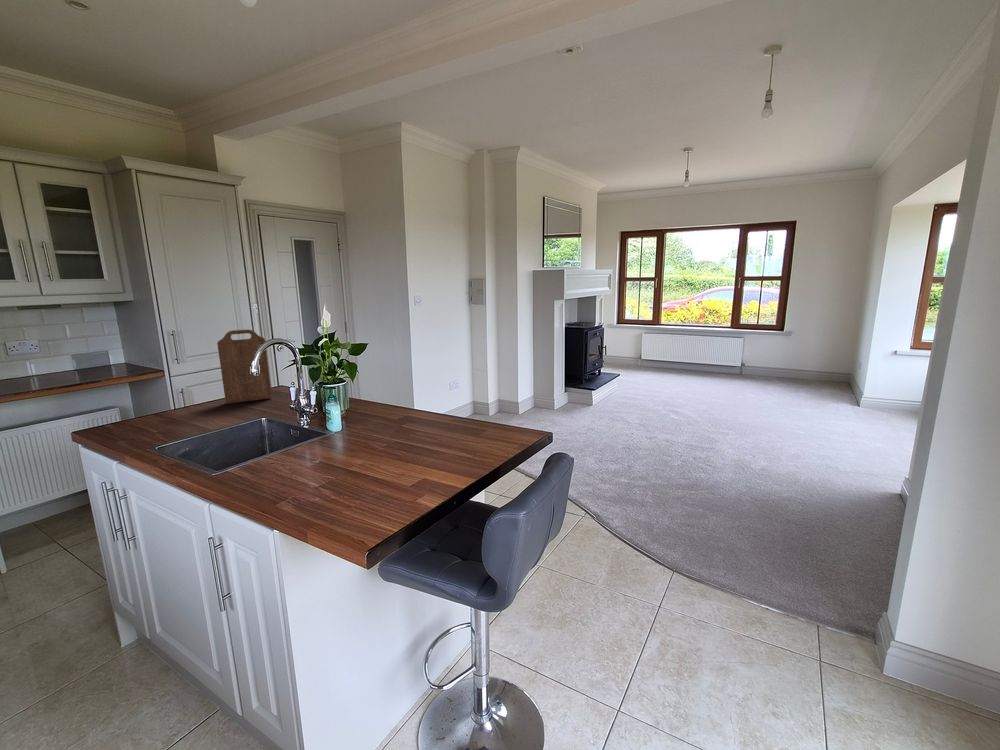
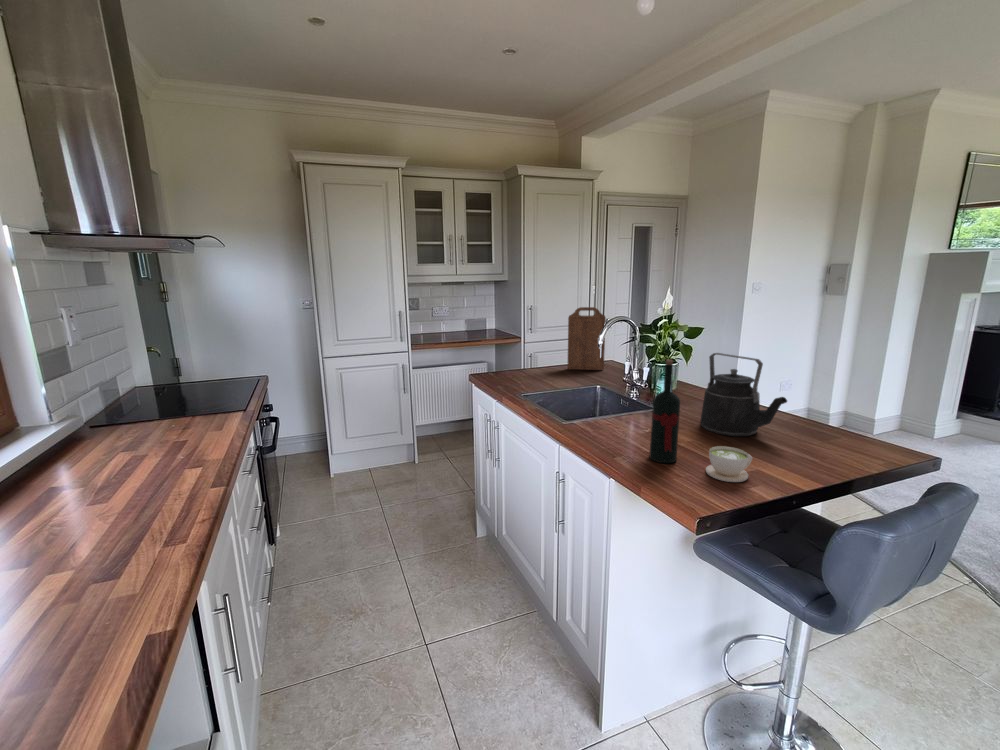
kettle: none [372,369,443,449] -> present [700,353,787,436]
wine bottle: none [313,385,348,496] -> present [650,360,680,463]
coffee cup: none [377,462,417,499] -> present [706,446,752,482]

